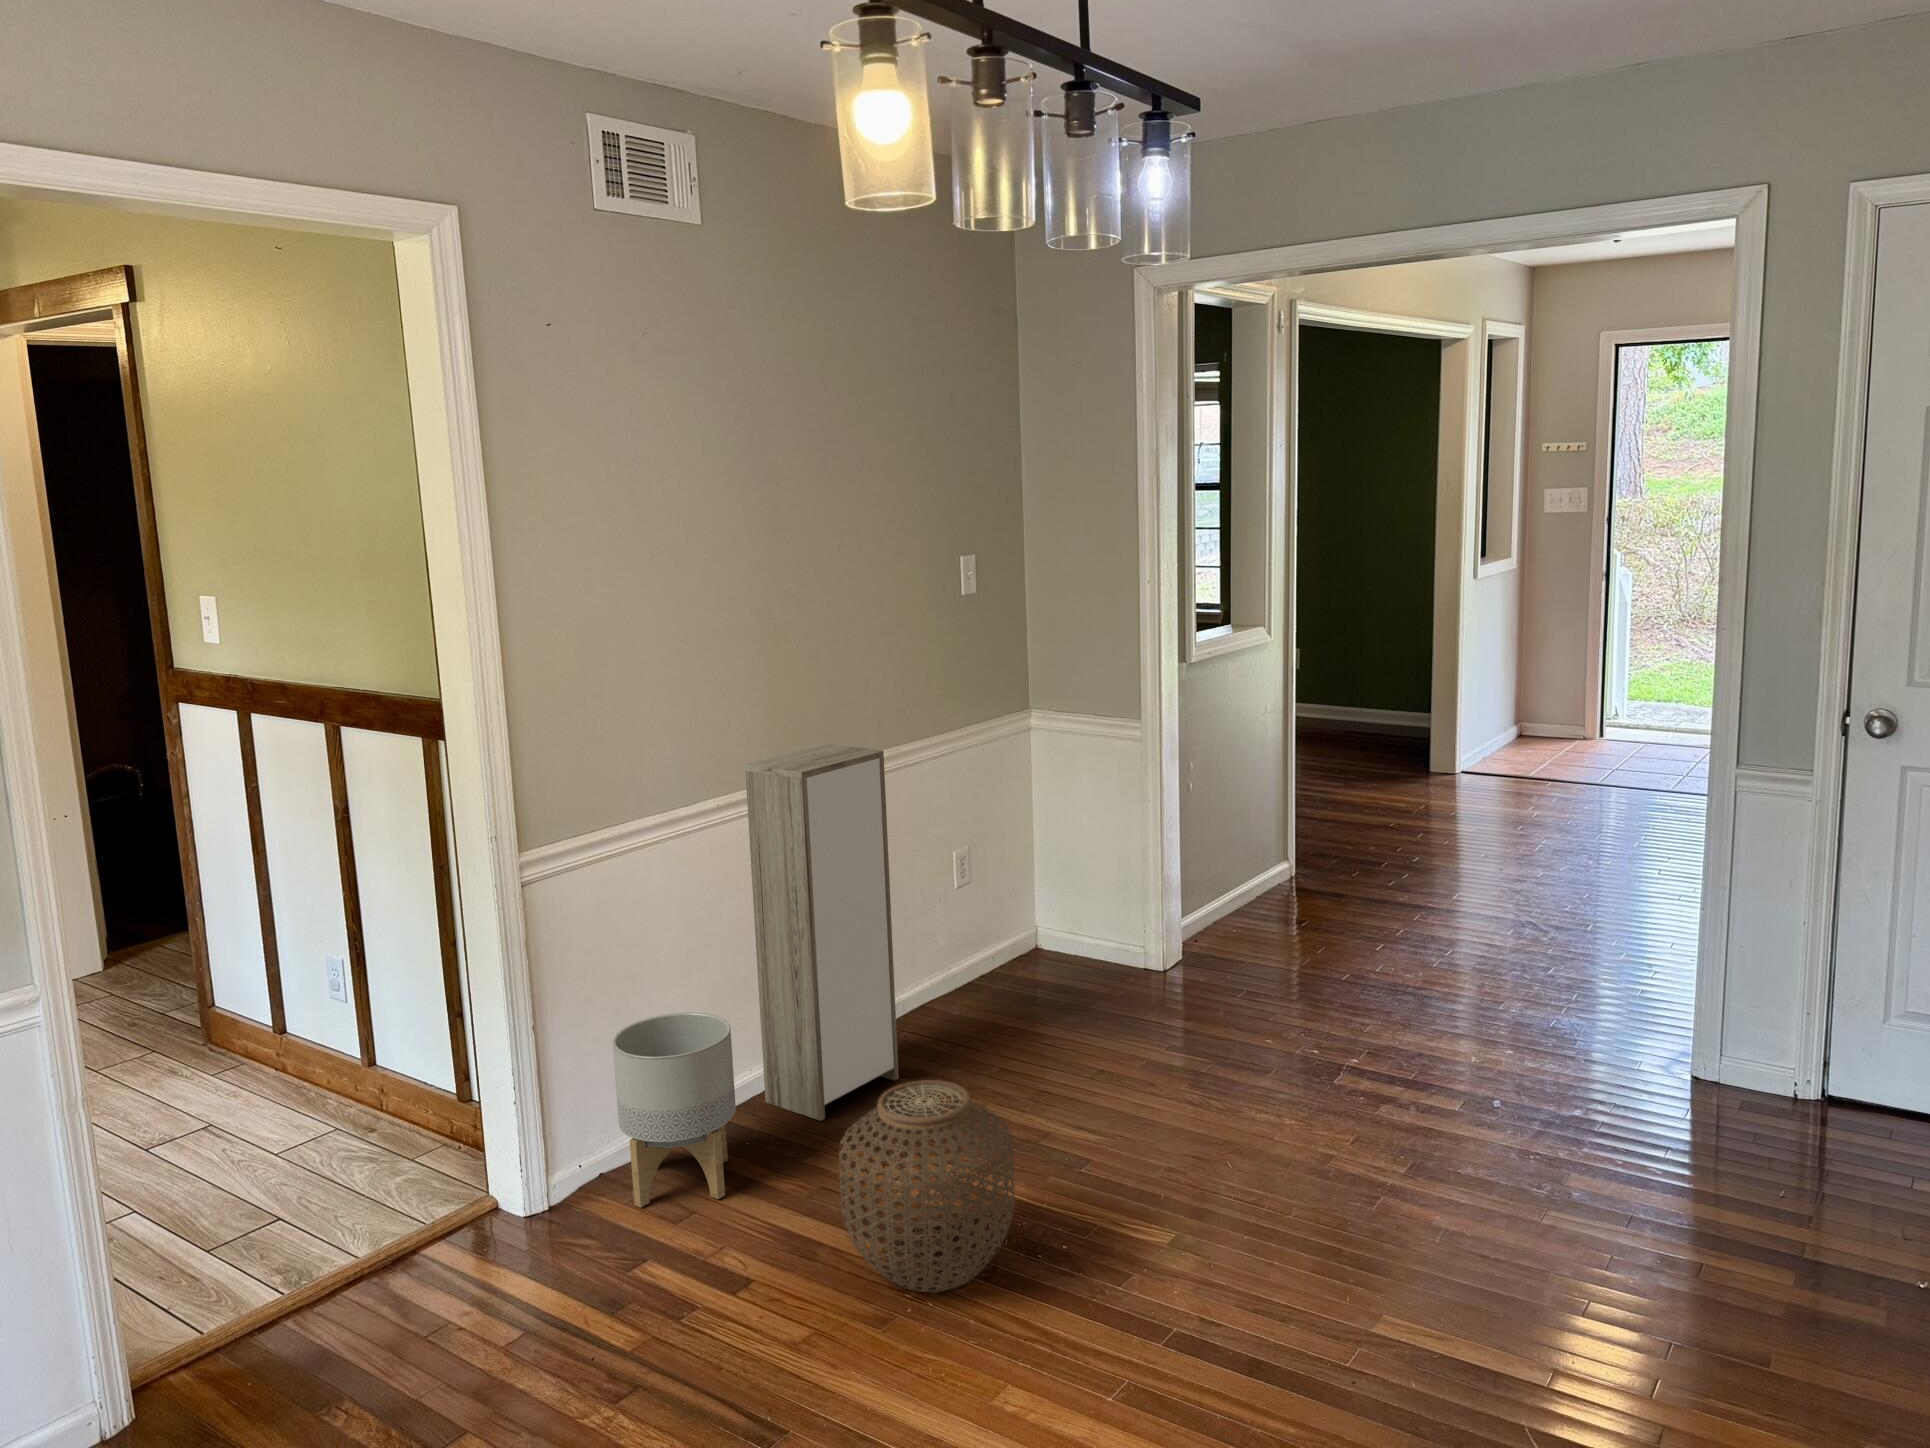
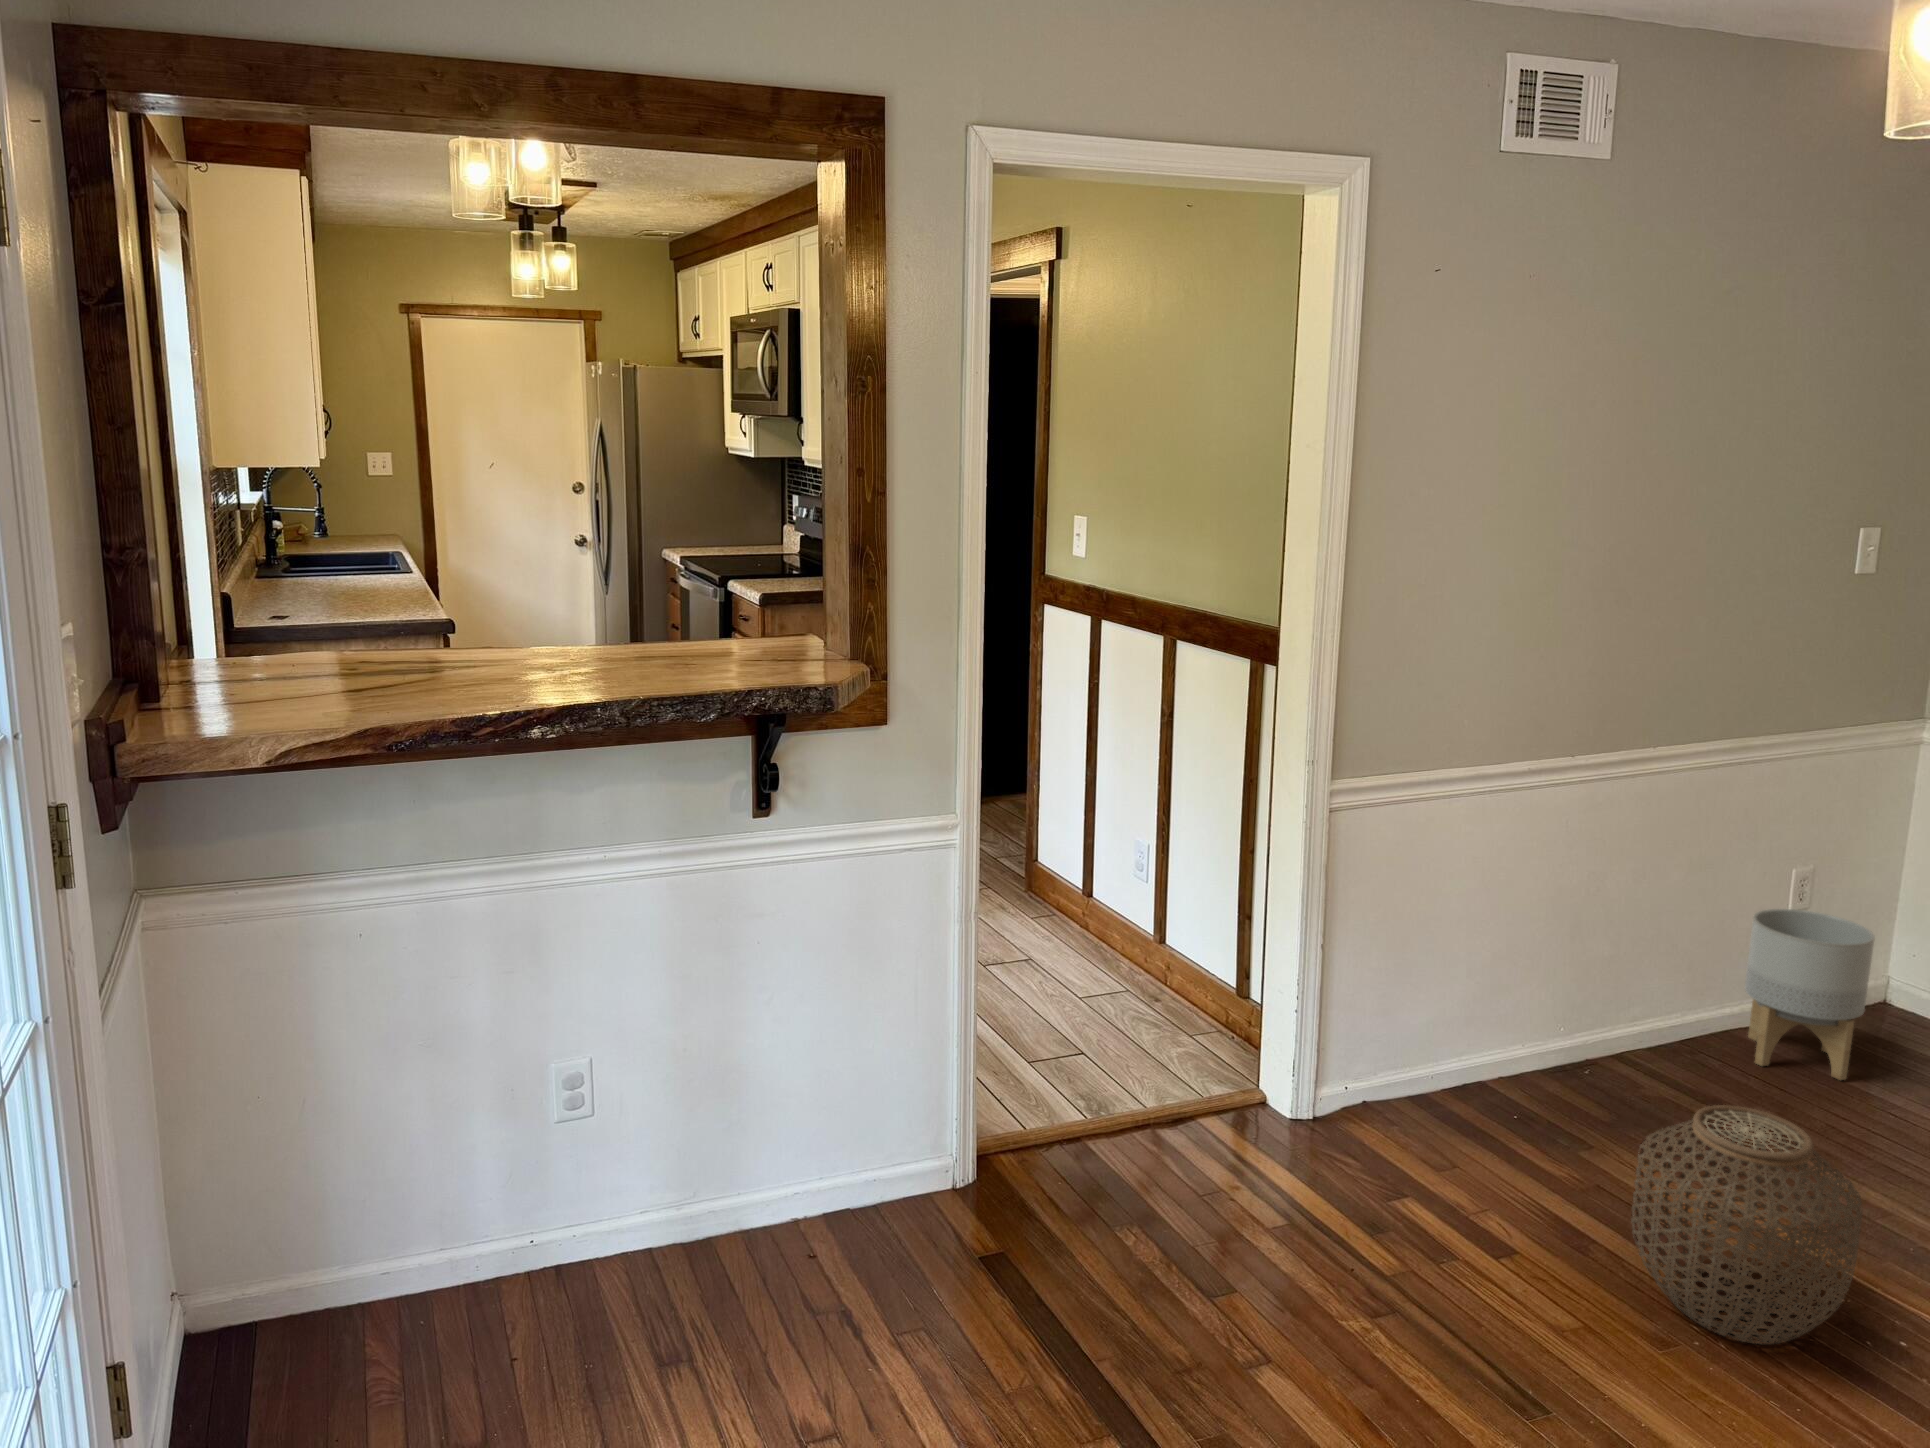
storage cabinet: present [745,744,899,1121] -> none [1534,723,1733,1116]
planter: present [613,1012,736,1208] -> present [1745,909,1875,1080]

